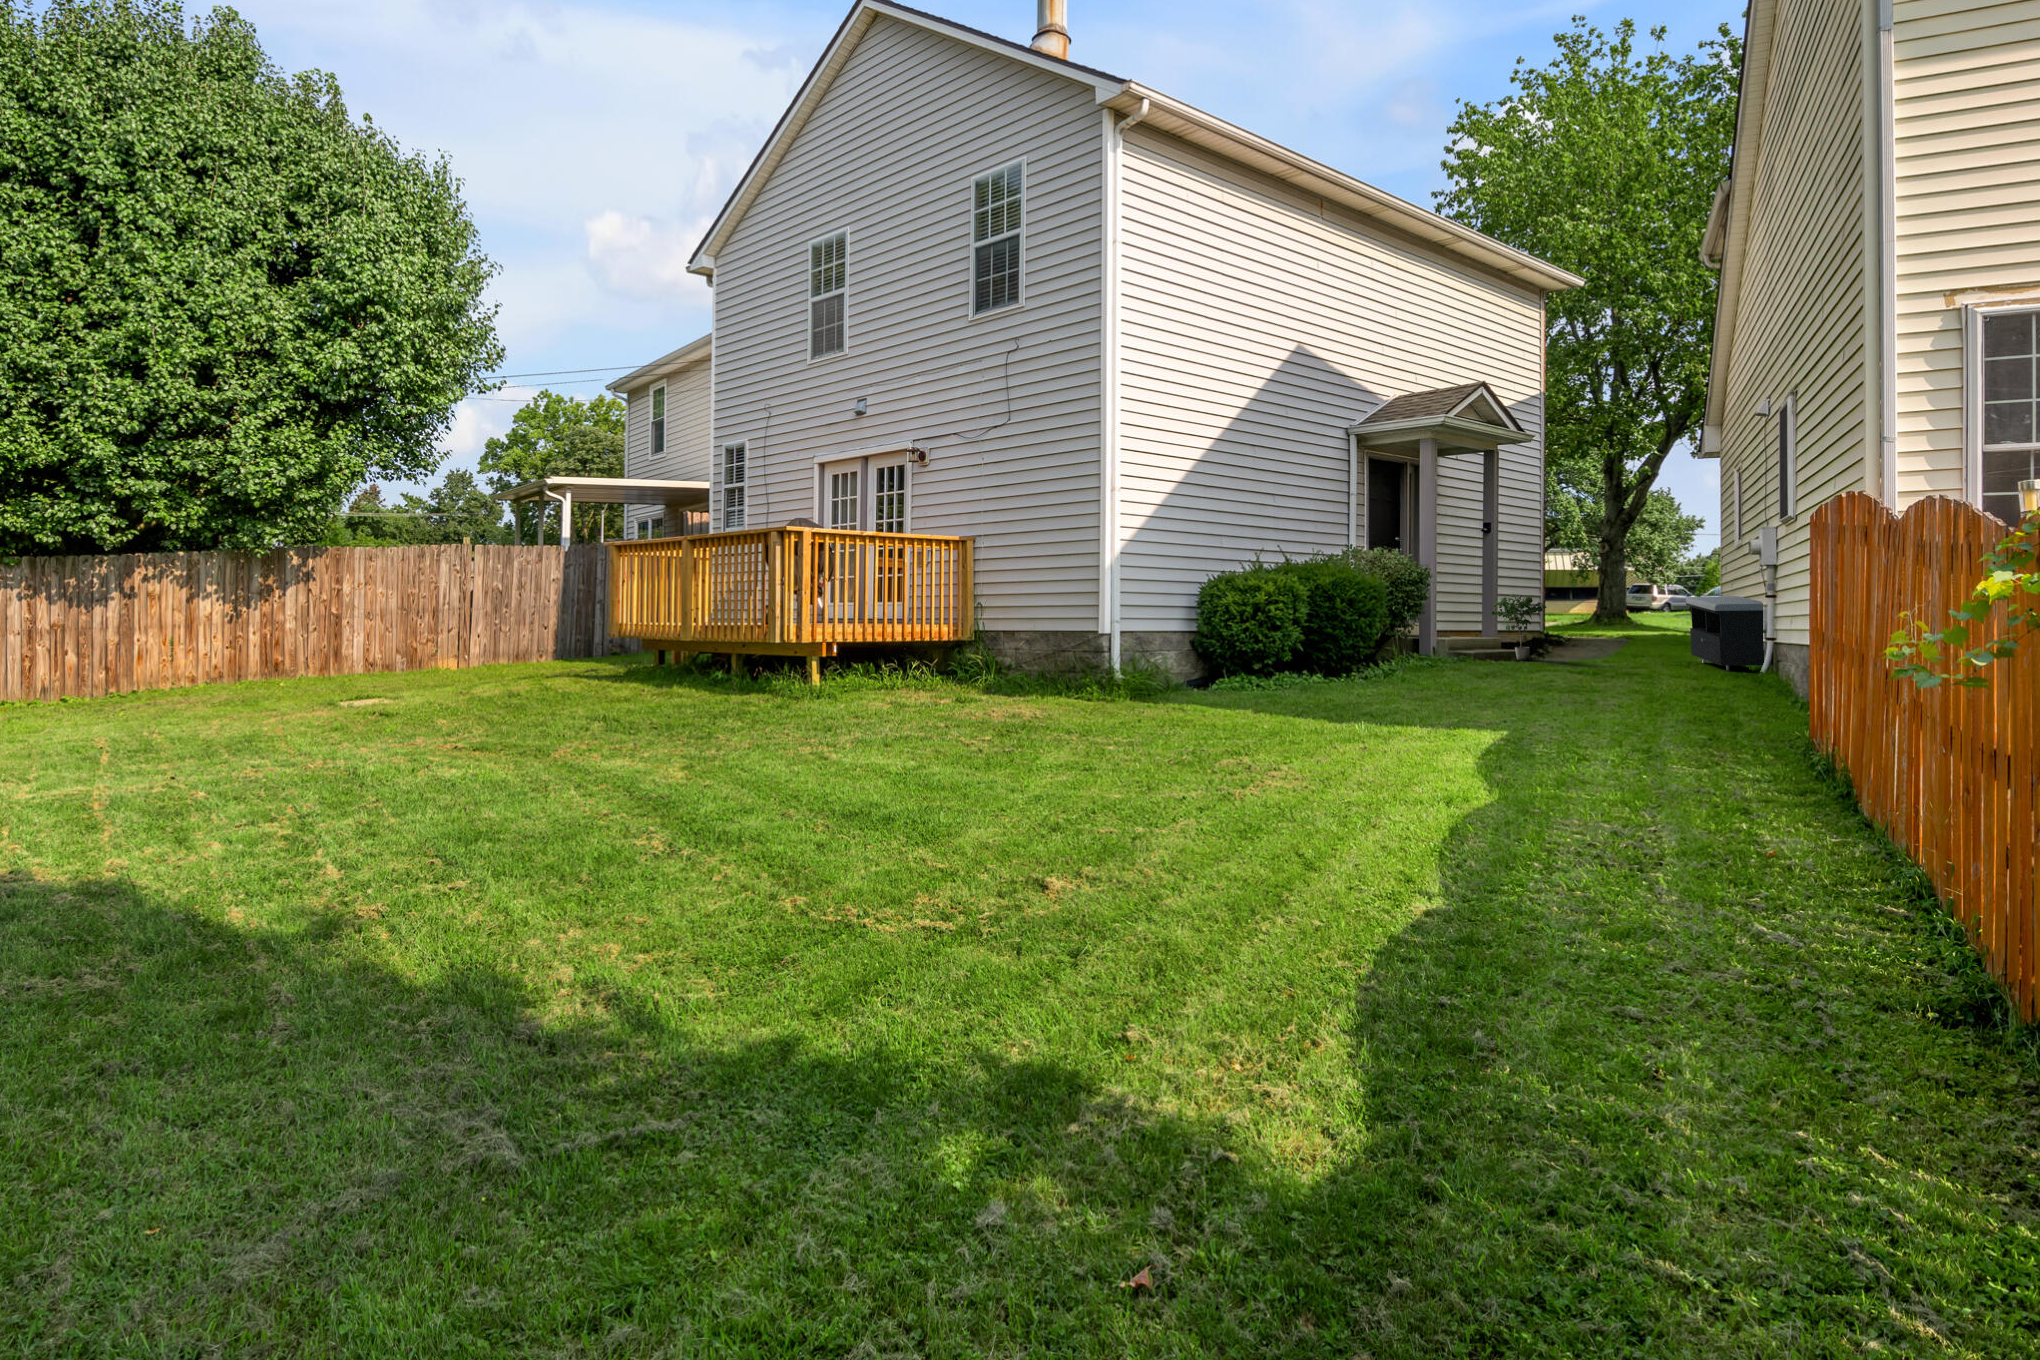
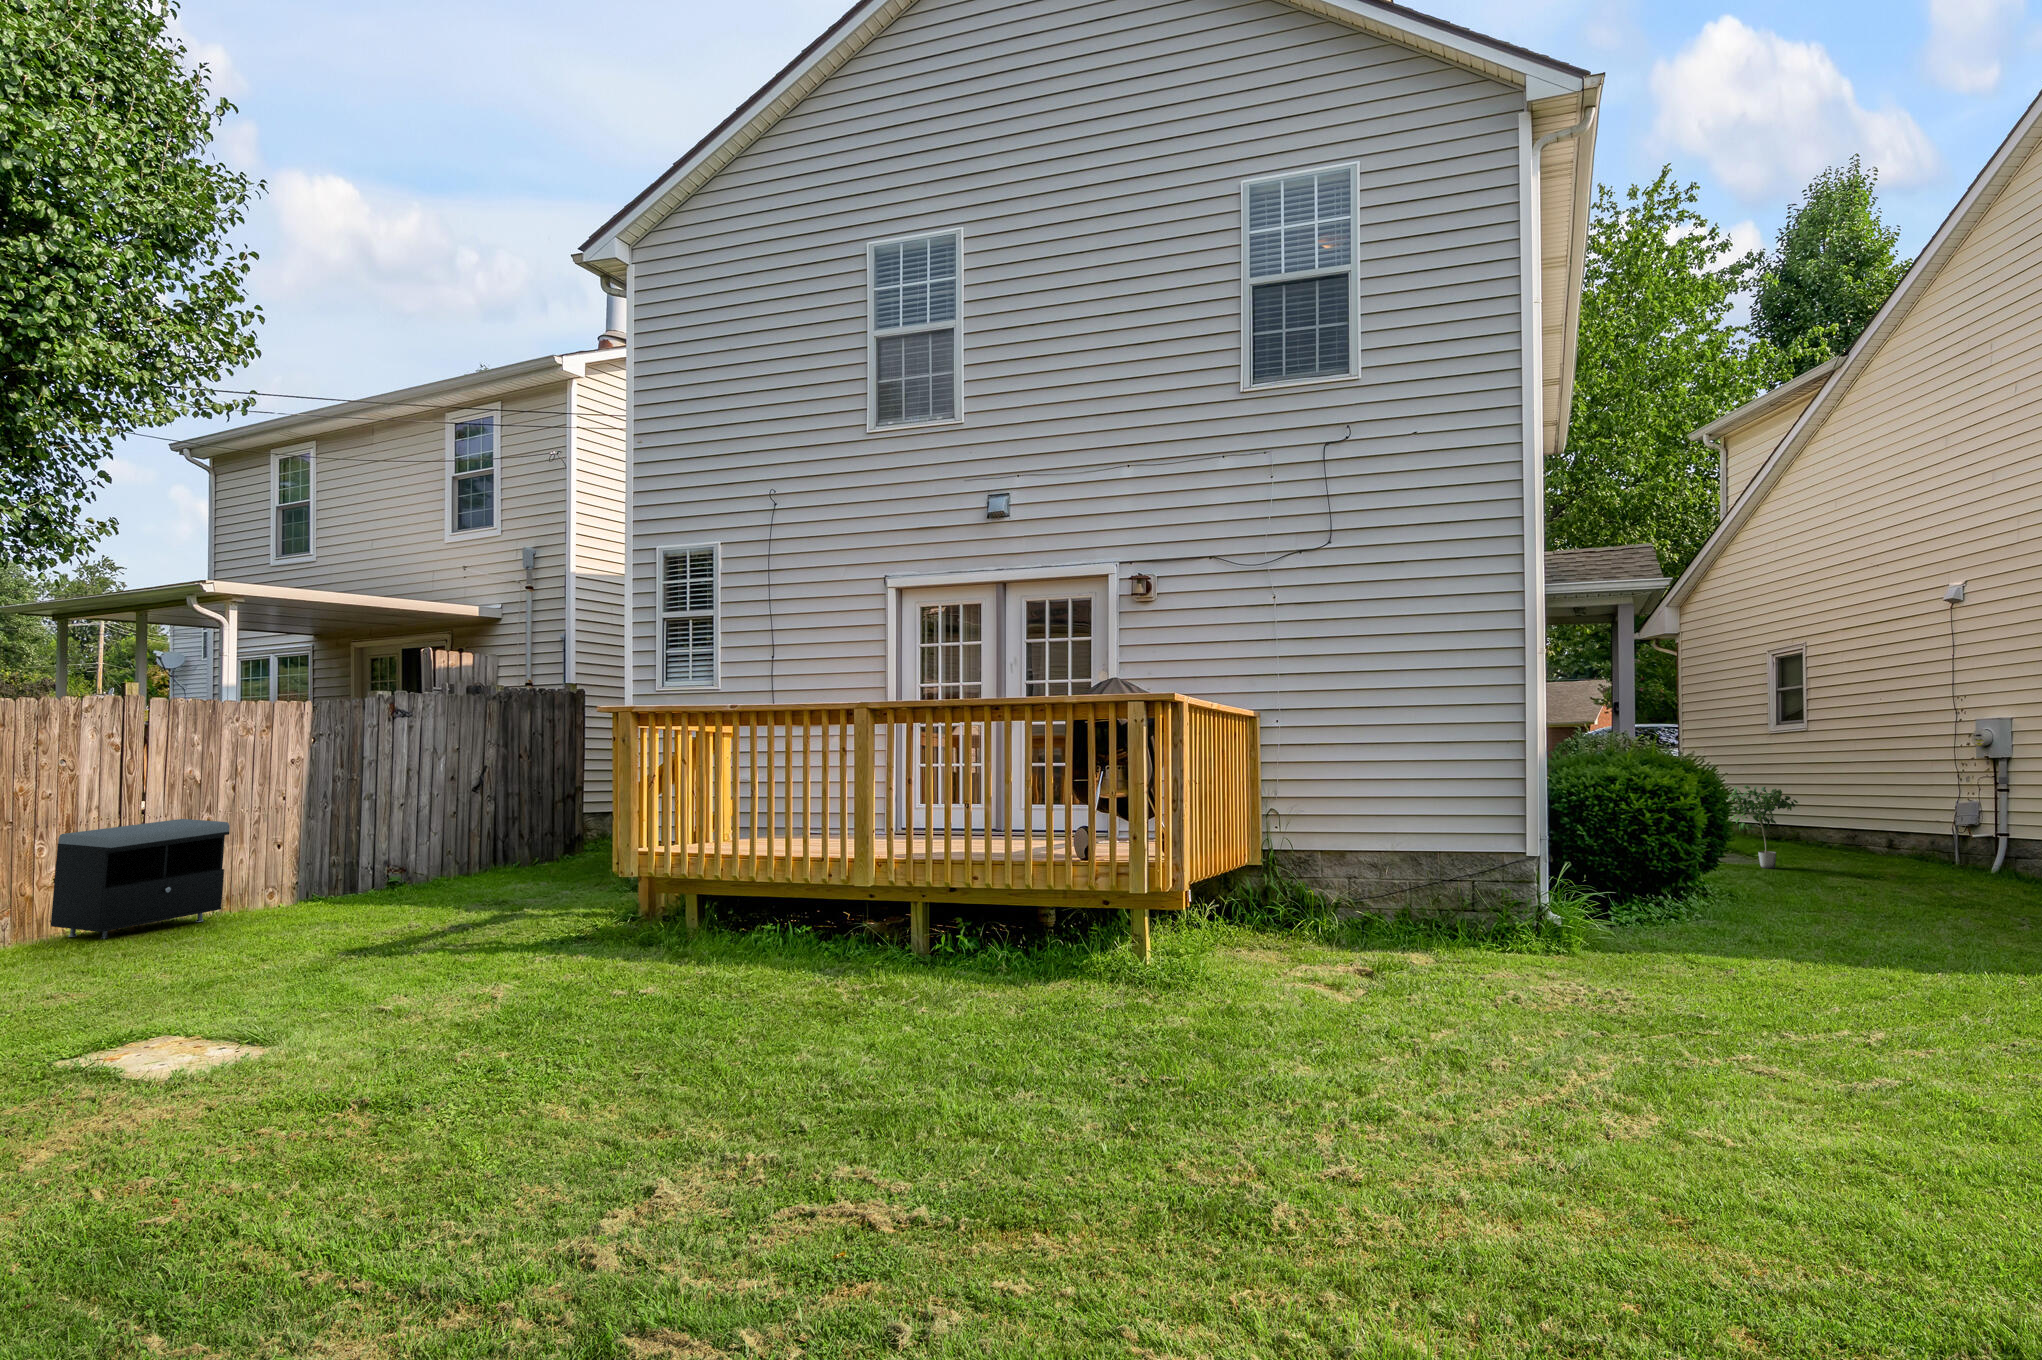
storage bench: present [1686,596,1764,670] -> present [51,819,230,939]

